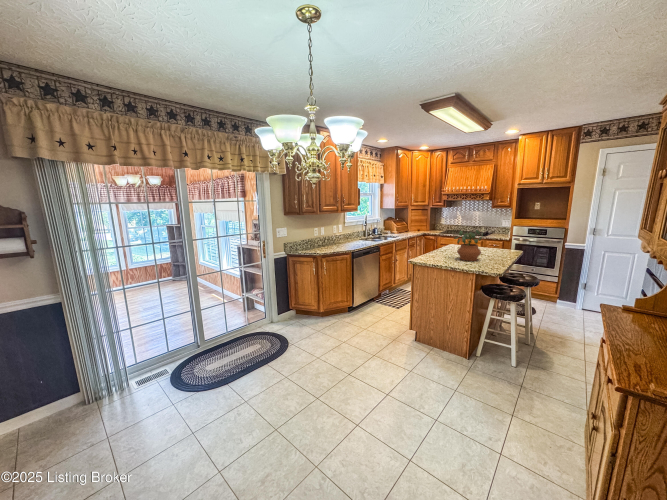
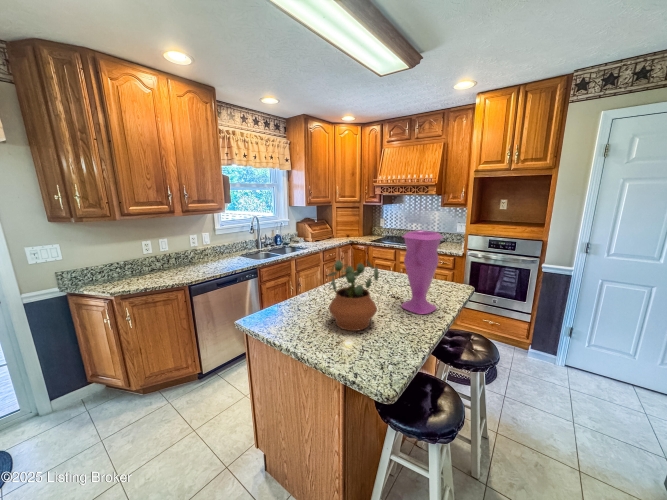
vase: none [487,218,511,257] -> present [401,231,443,314]

